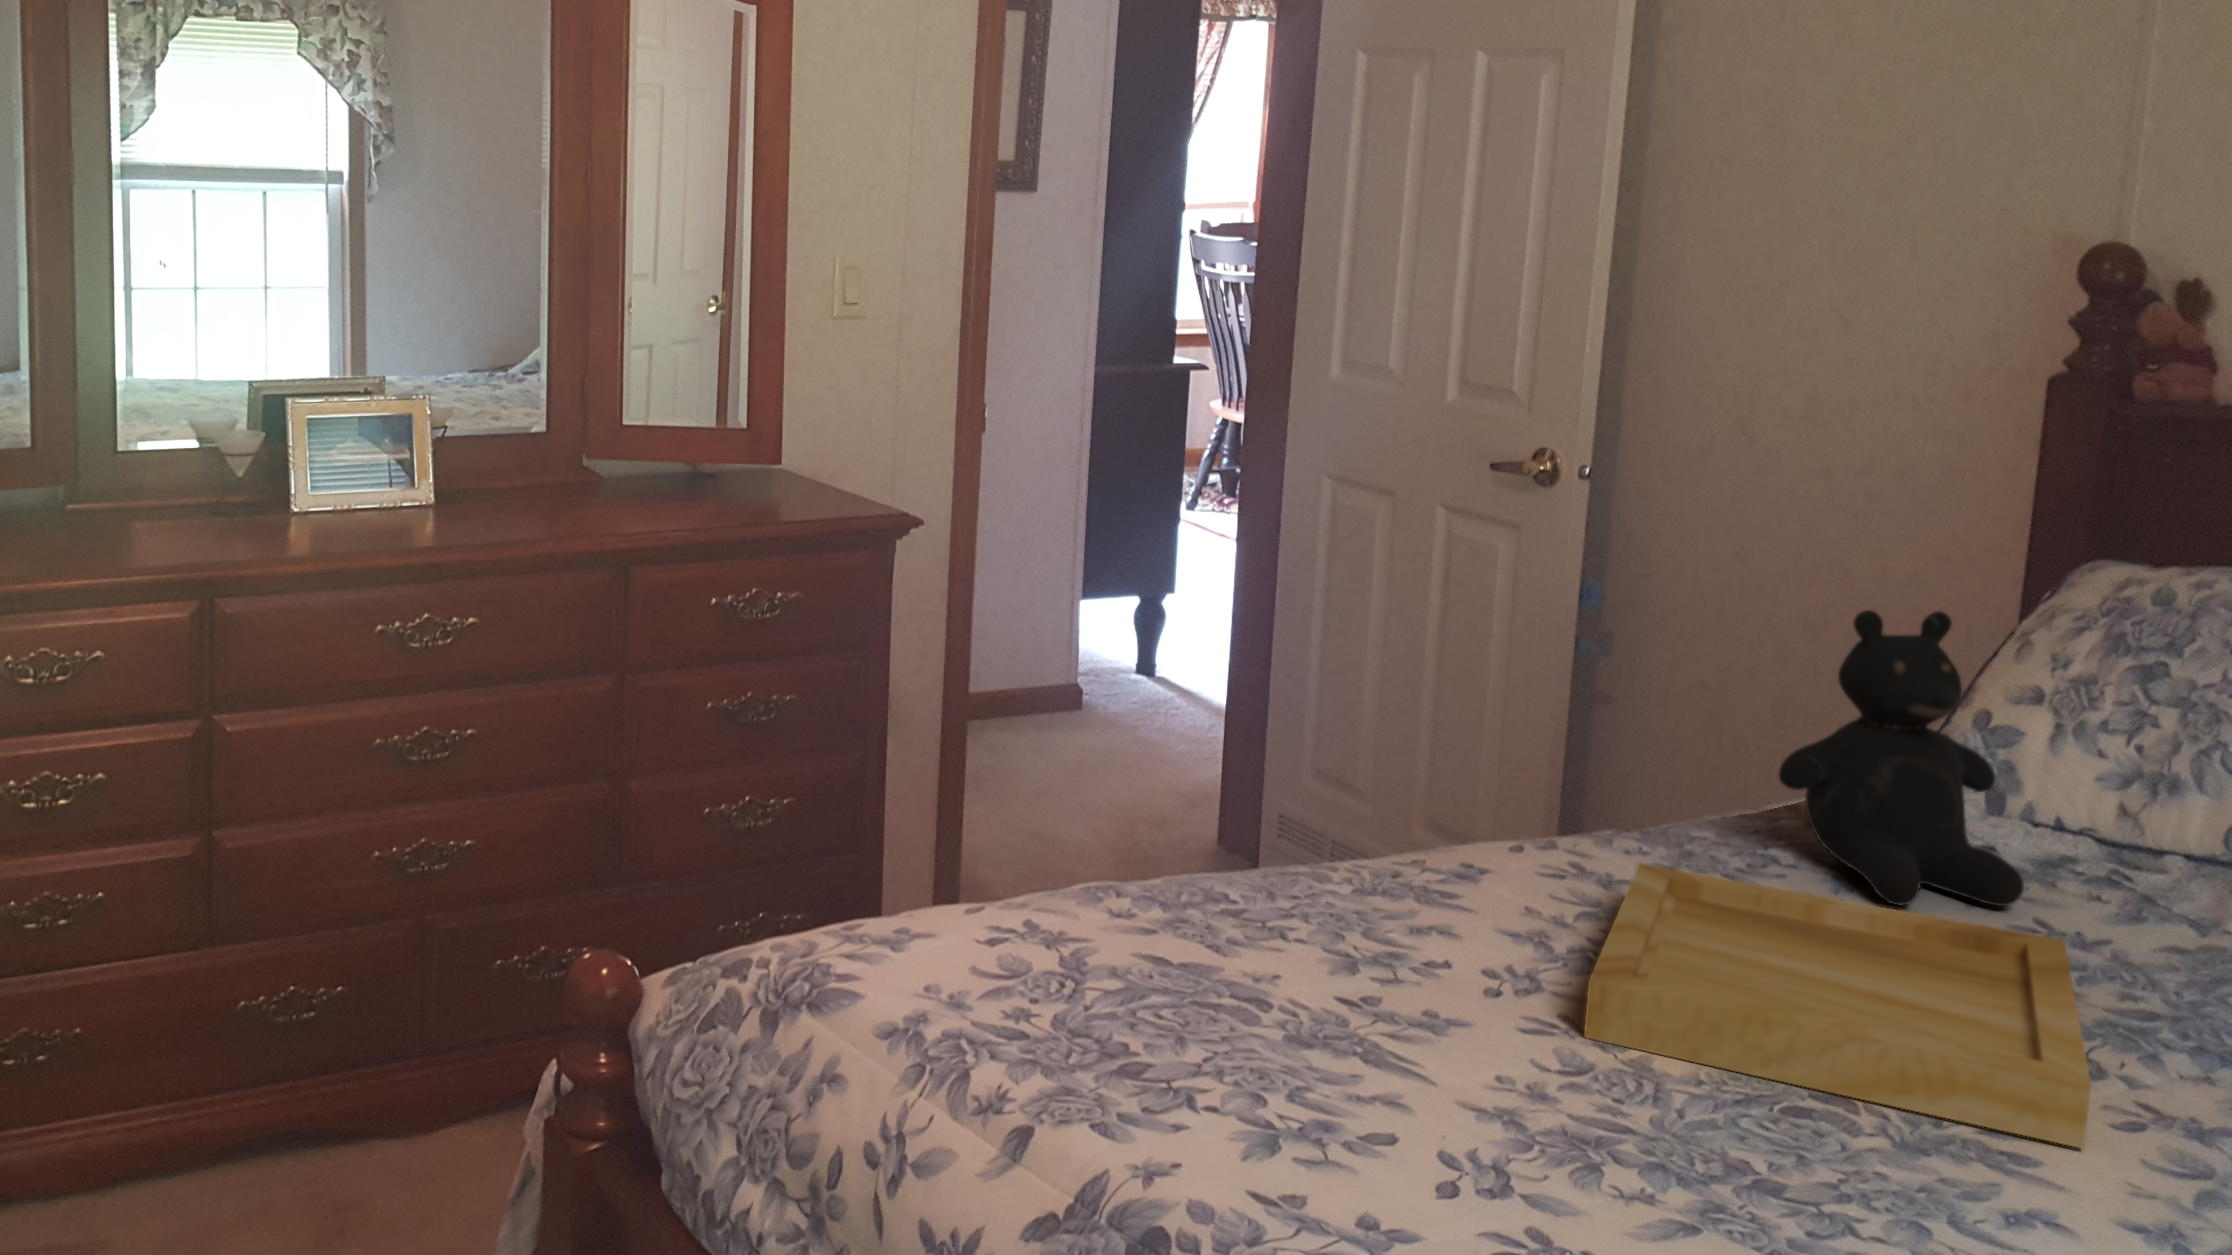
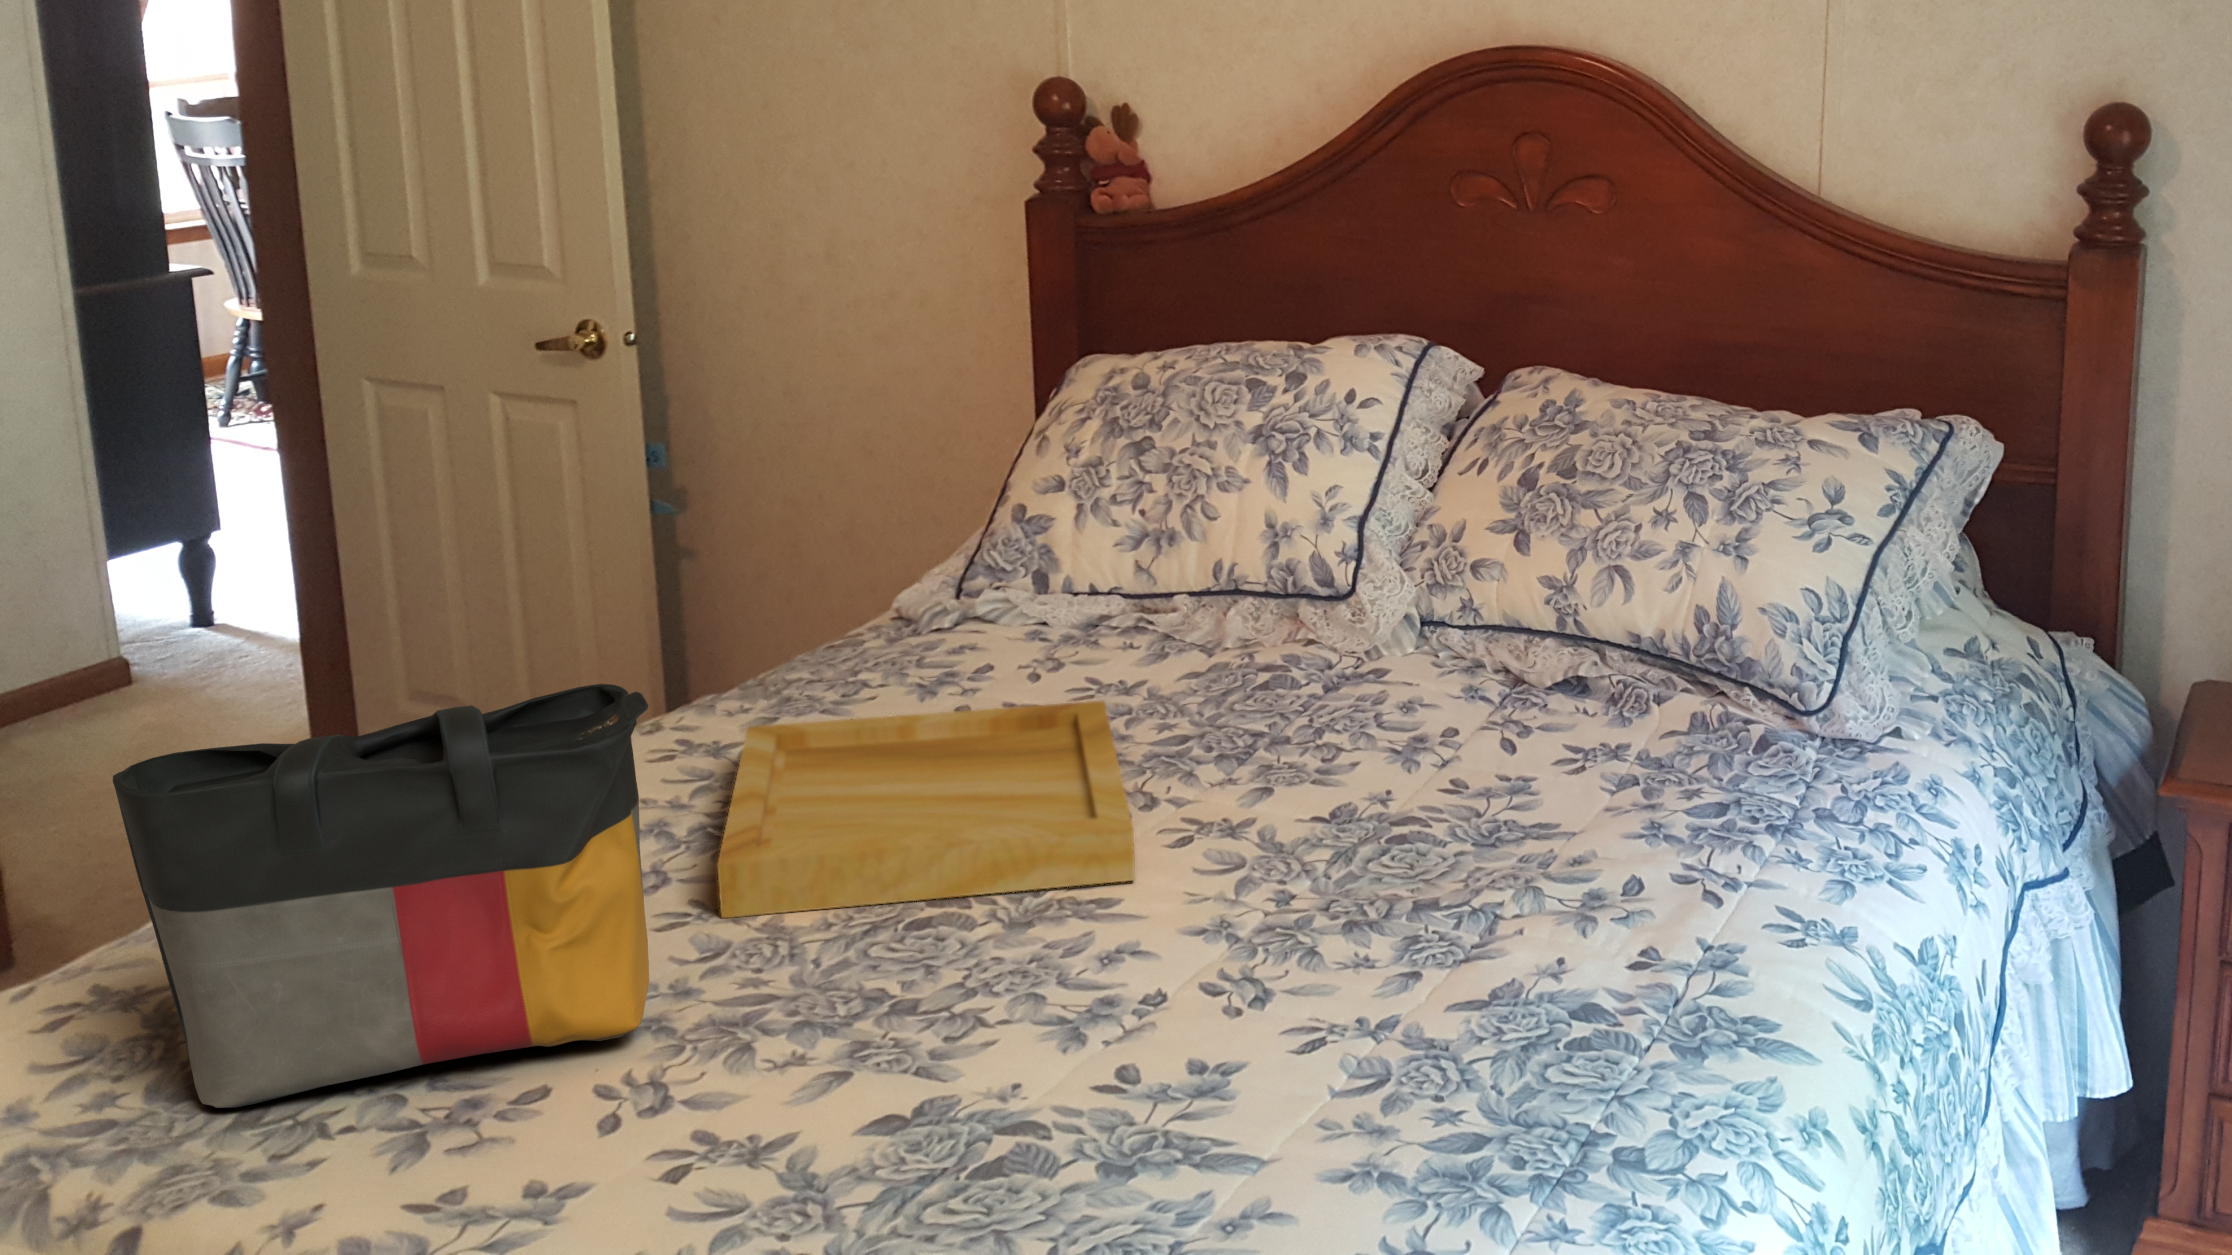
teddy bear: present [1779,610,2024,906] -> none [860,425,1071,700]
tote bag: none [1078,732,1546,1113] -> present [113,684,649,1108]

